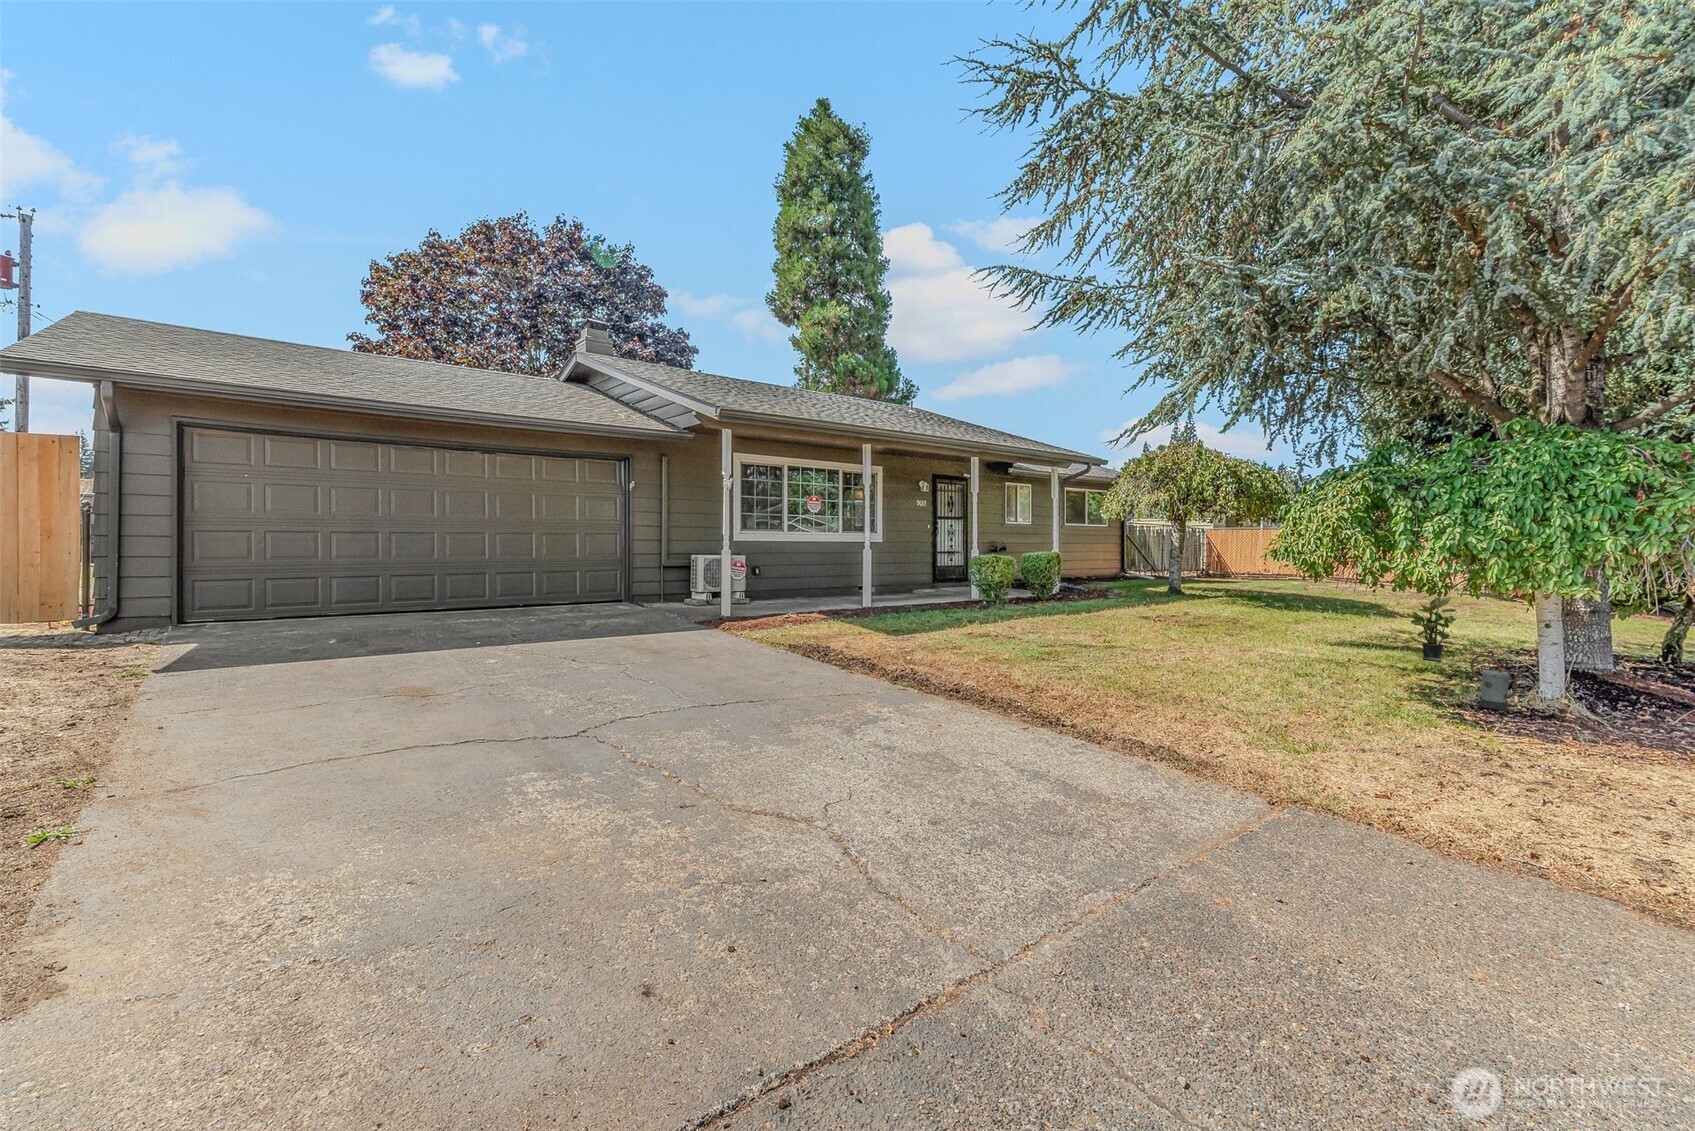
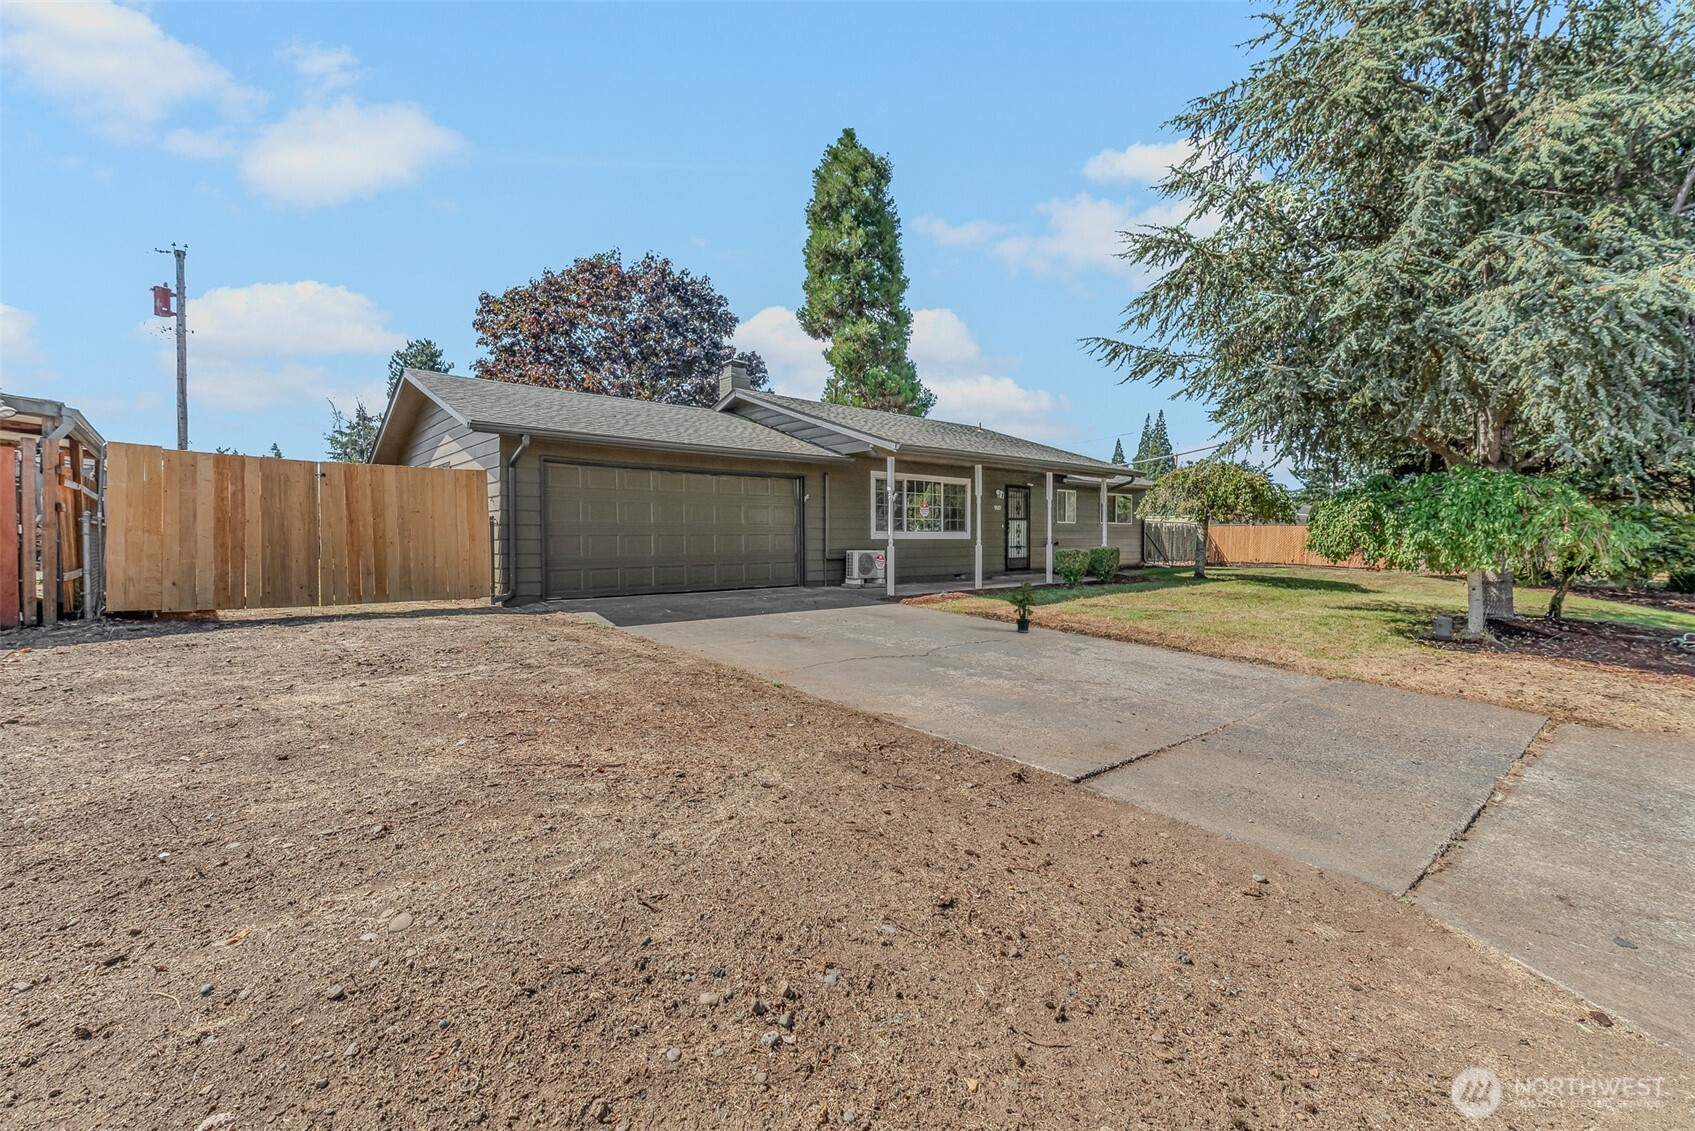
potted plant: present [1411,596,1456,661] -> present [1008,581,1038,633]

